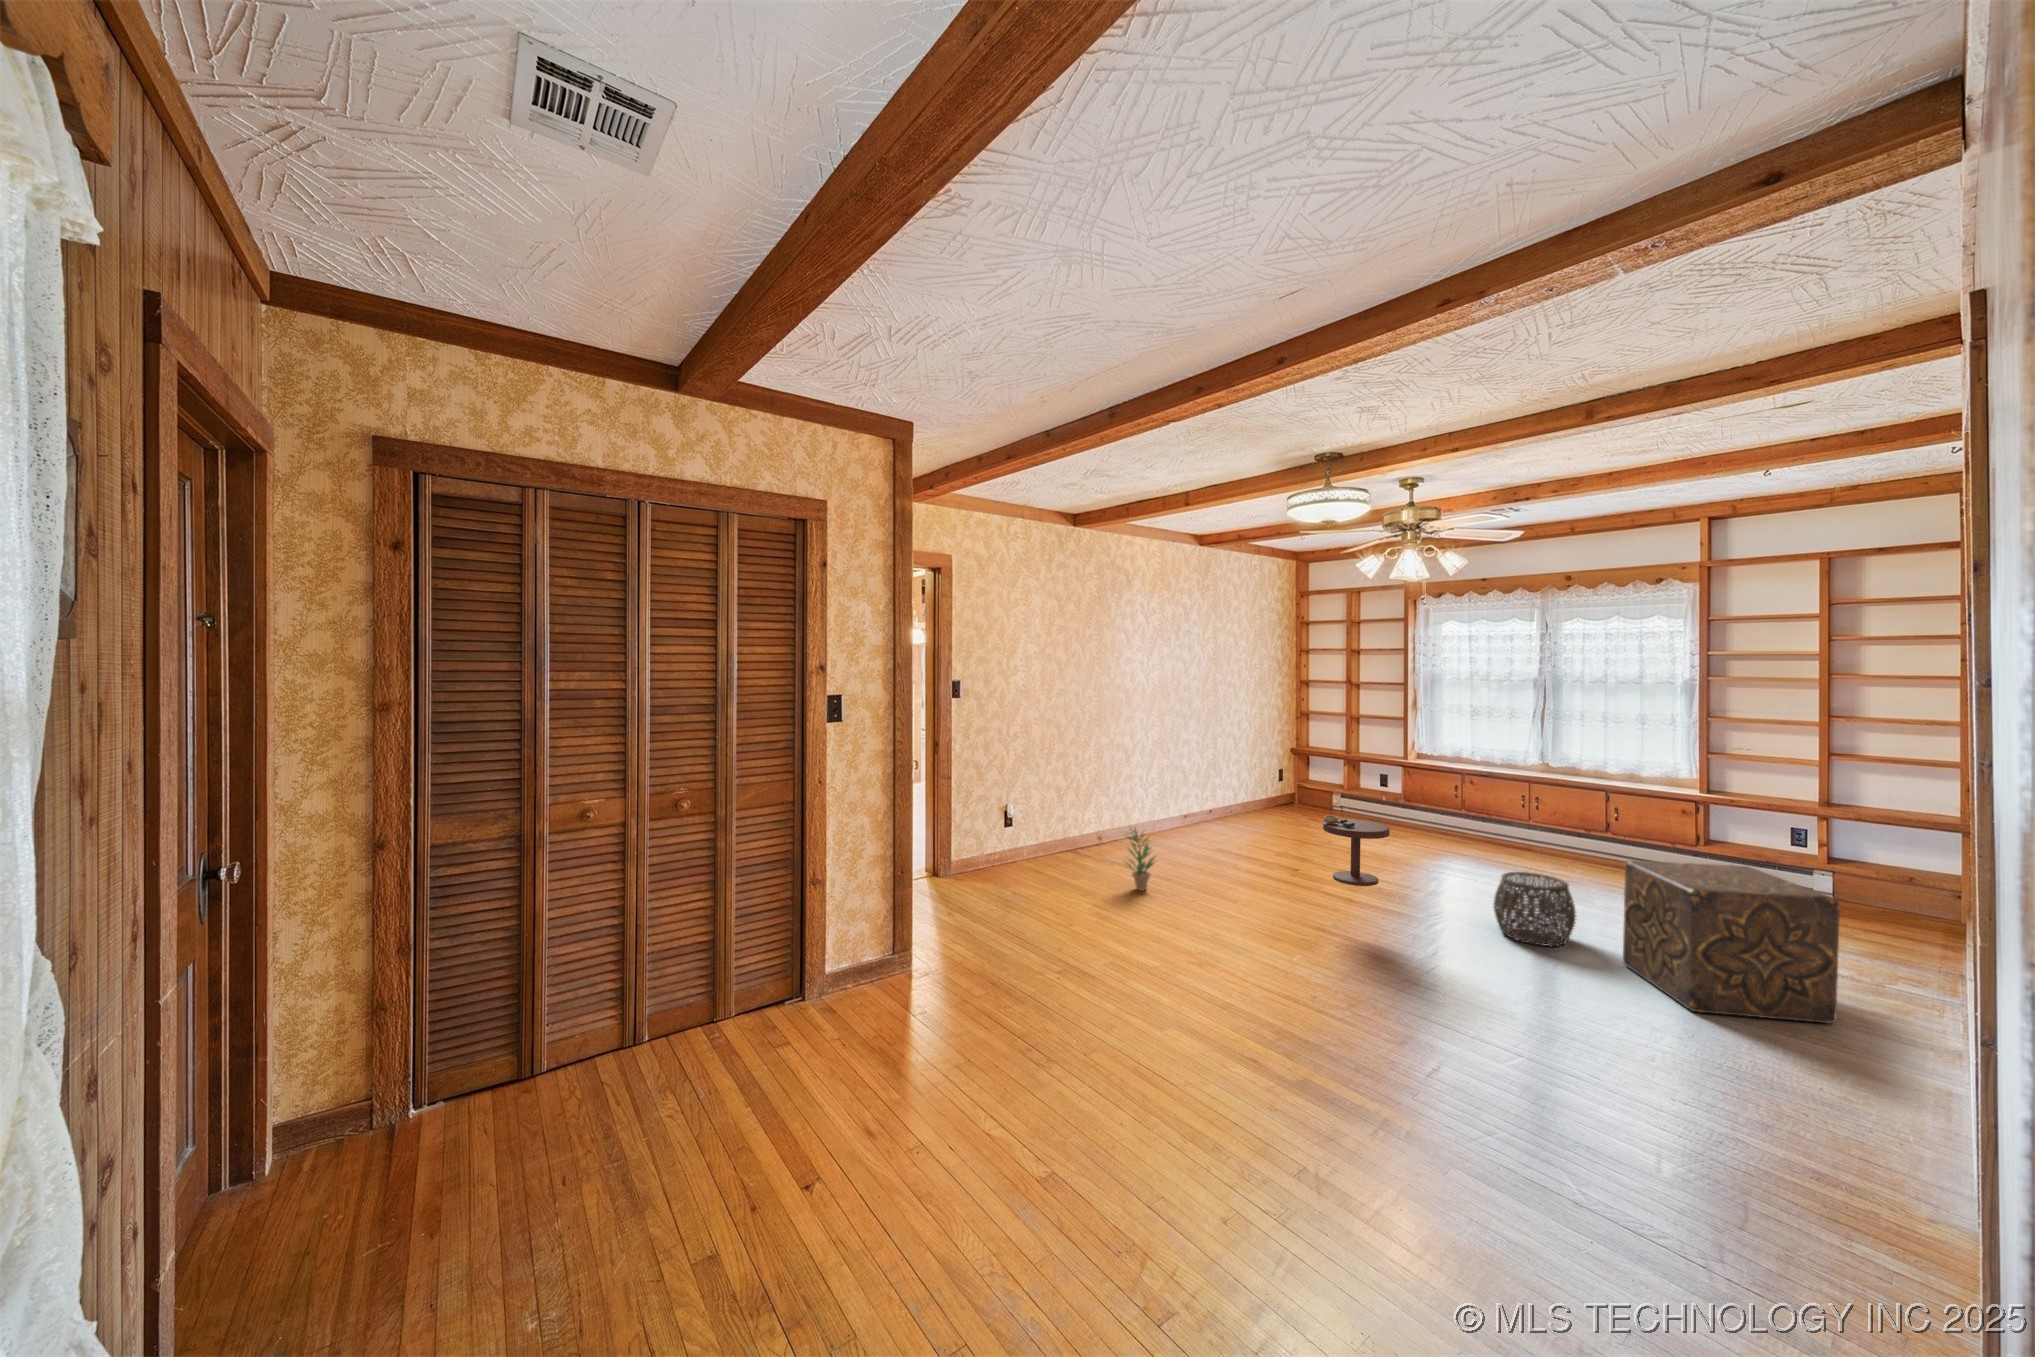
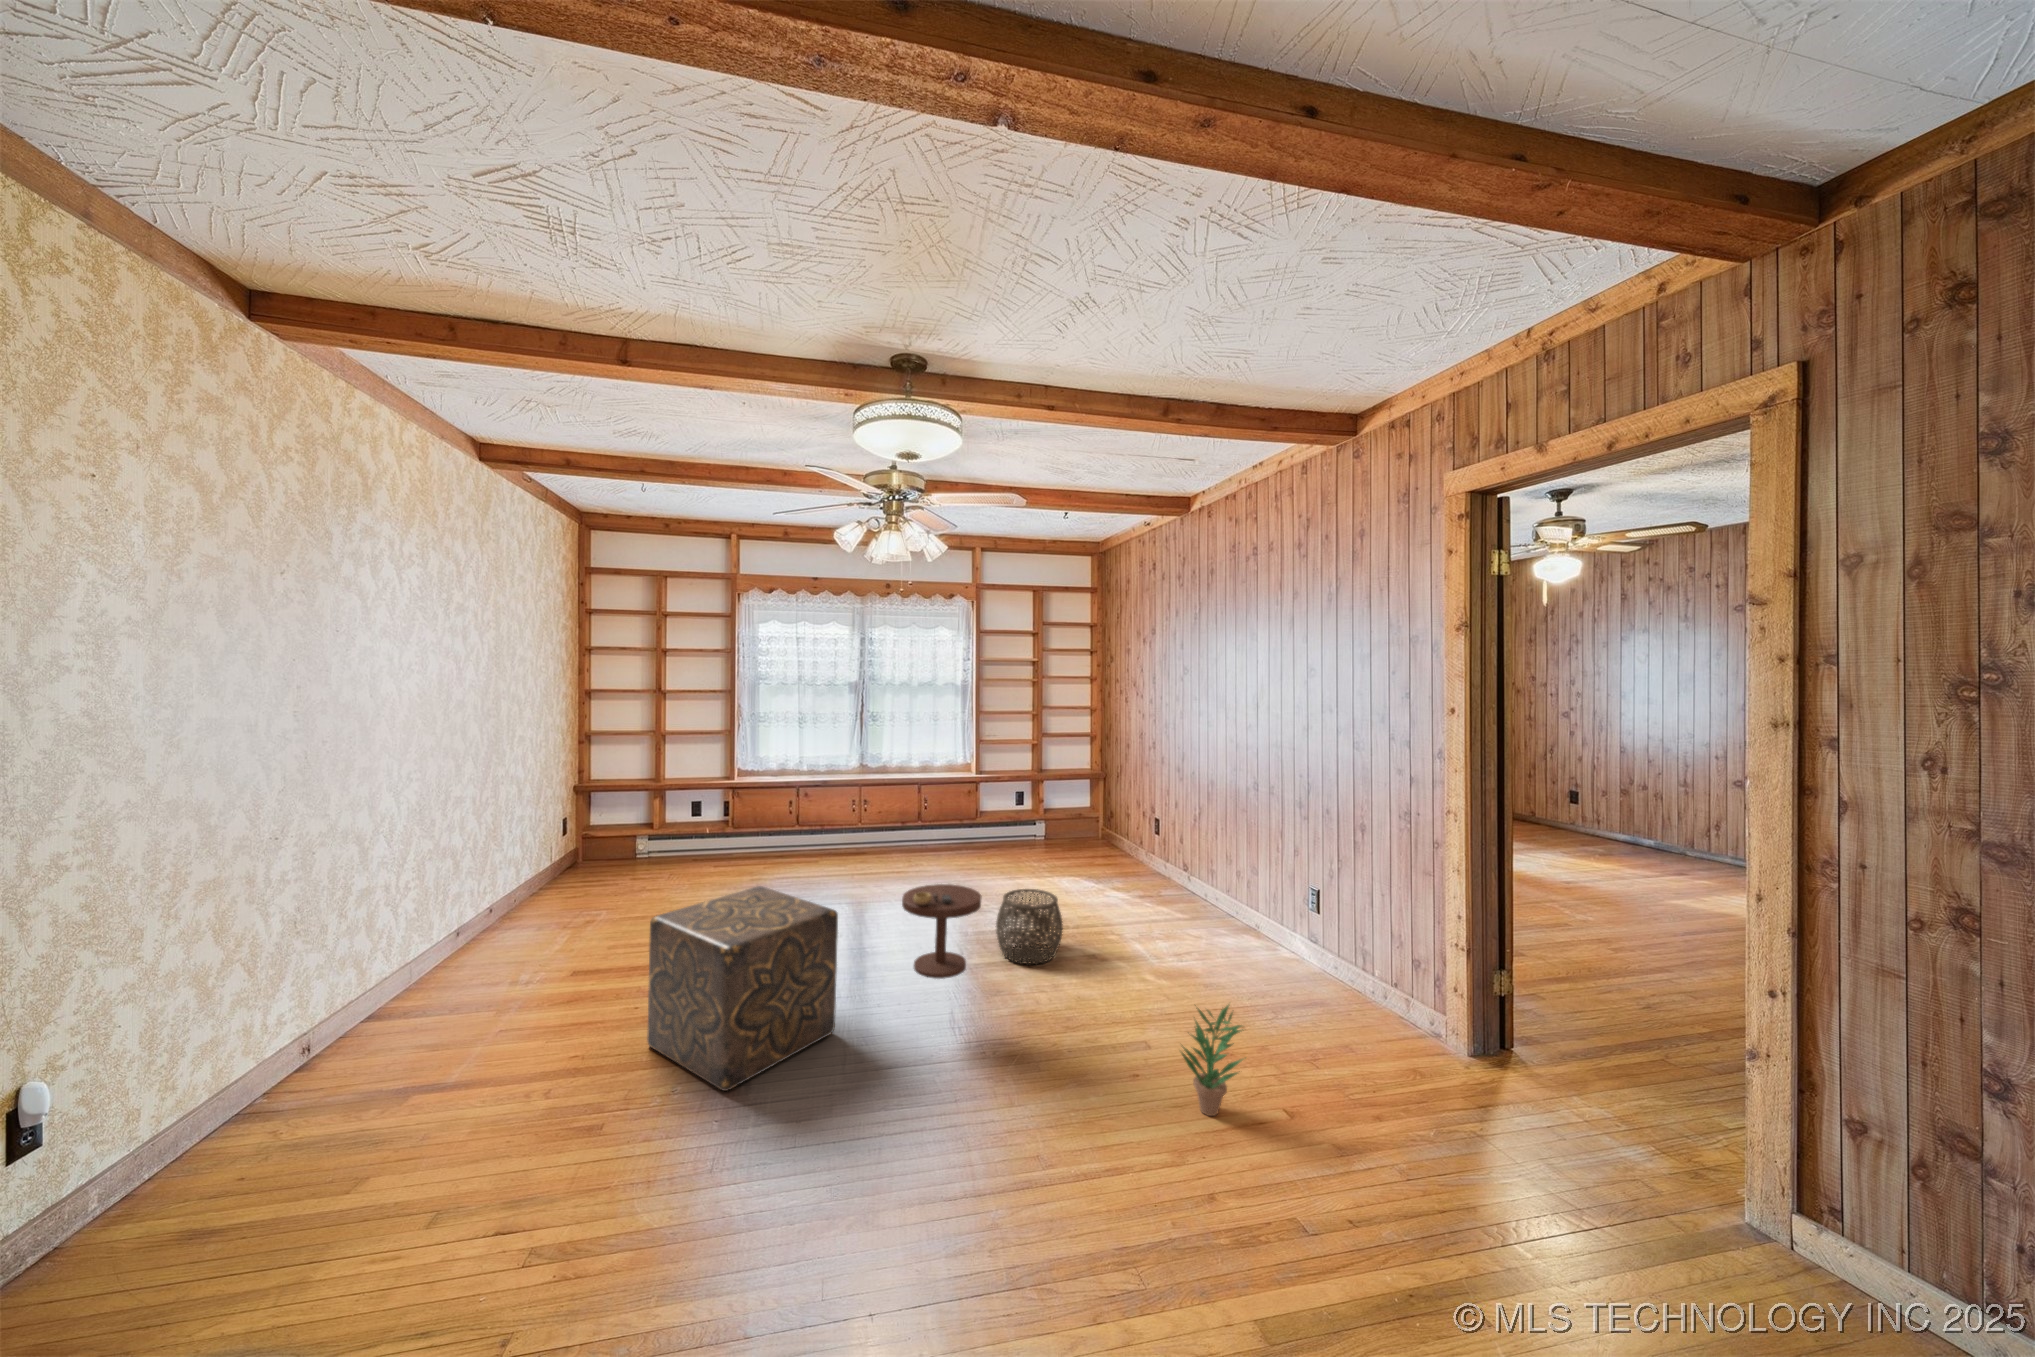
potted plant: present [1127,829,1157,891] -> present [1181,1005,1243,1116]
ottoman: present [1623,860,1840,1023] -> present [647,886,838,1091]

